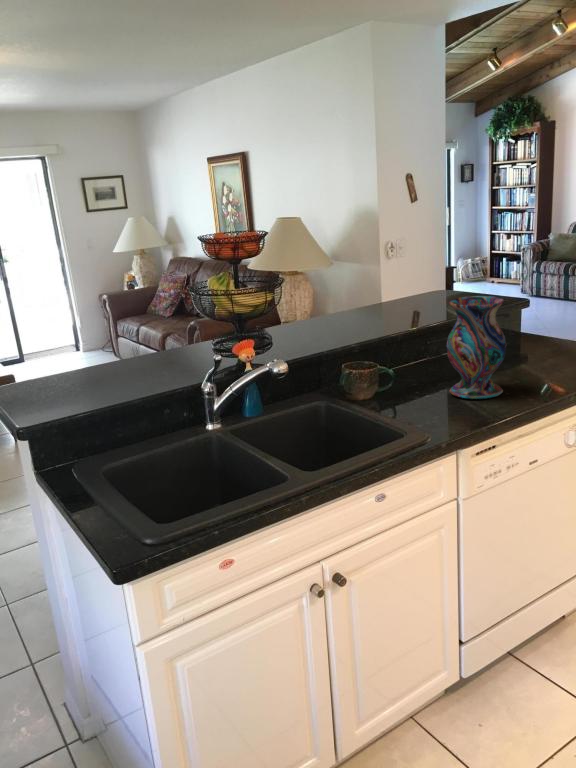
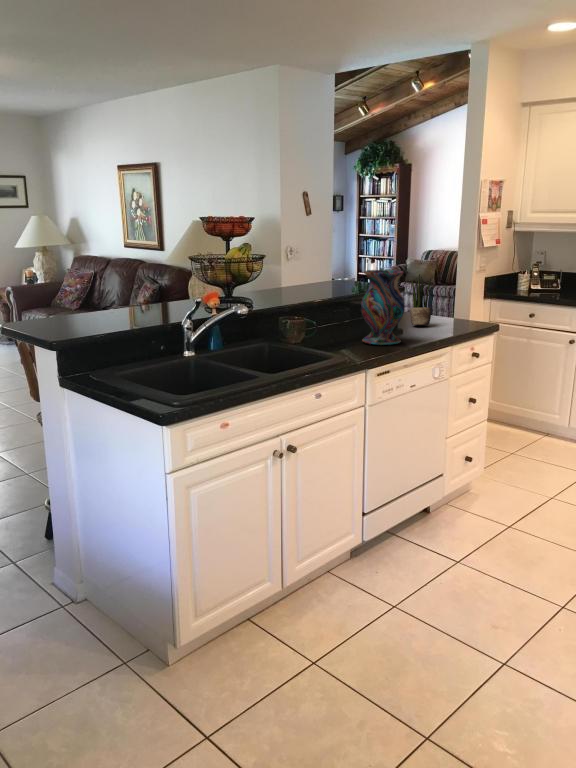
potted plant: none [522,292,551,359] -> present [410,274,431,325]

